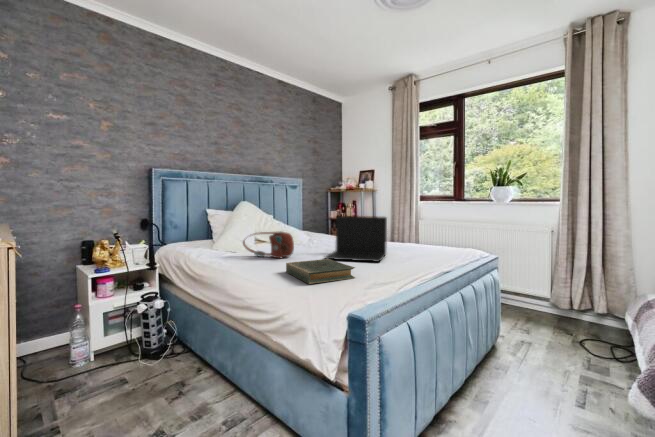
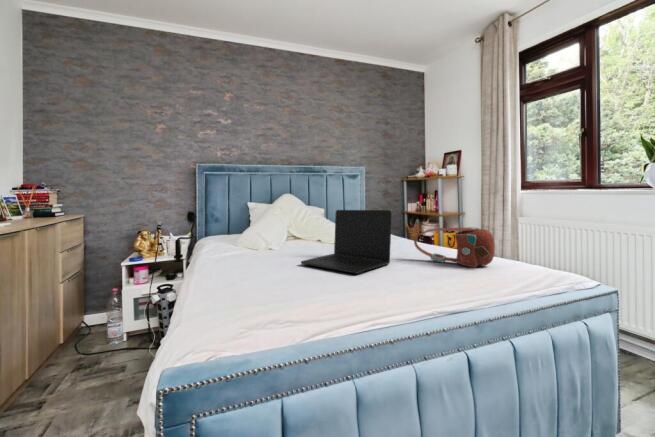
handbag: present [243,231,294,258] -> present [414,227,495,267]
hardback book: present [286,259,355,284] -> none [200,265,282,299]

